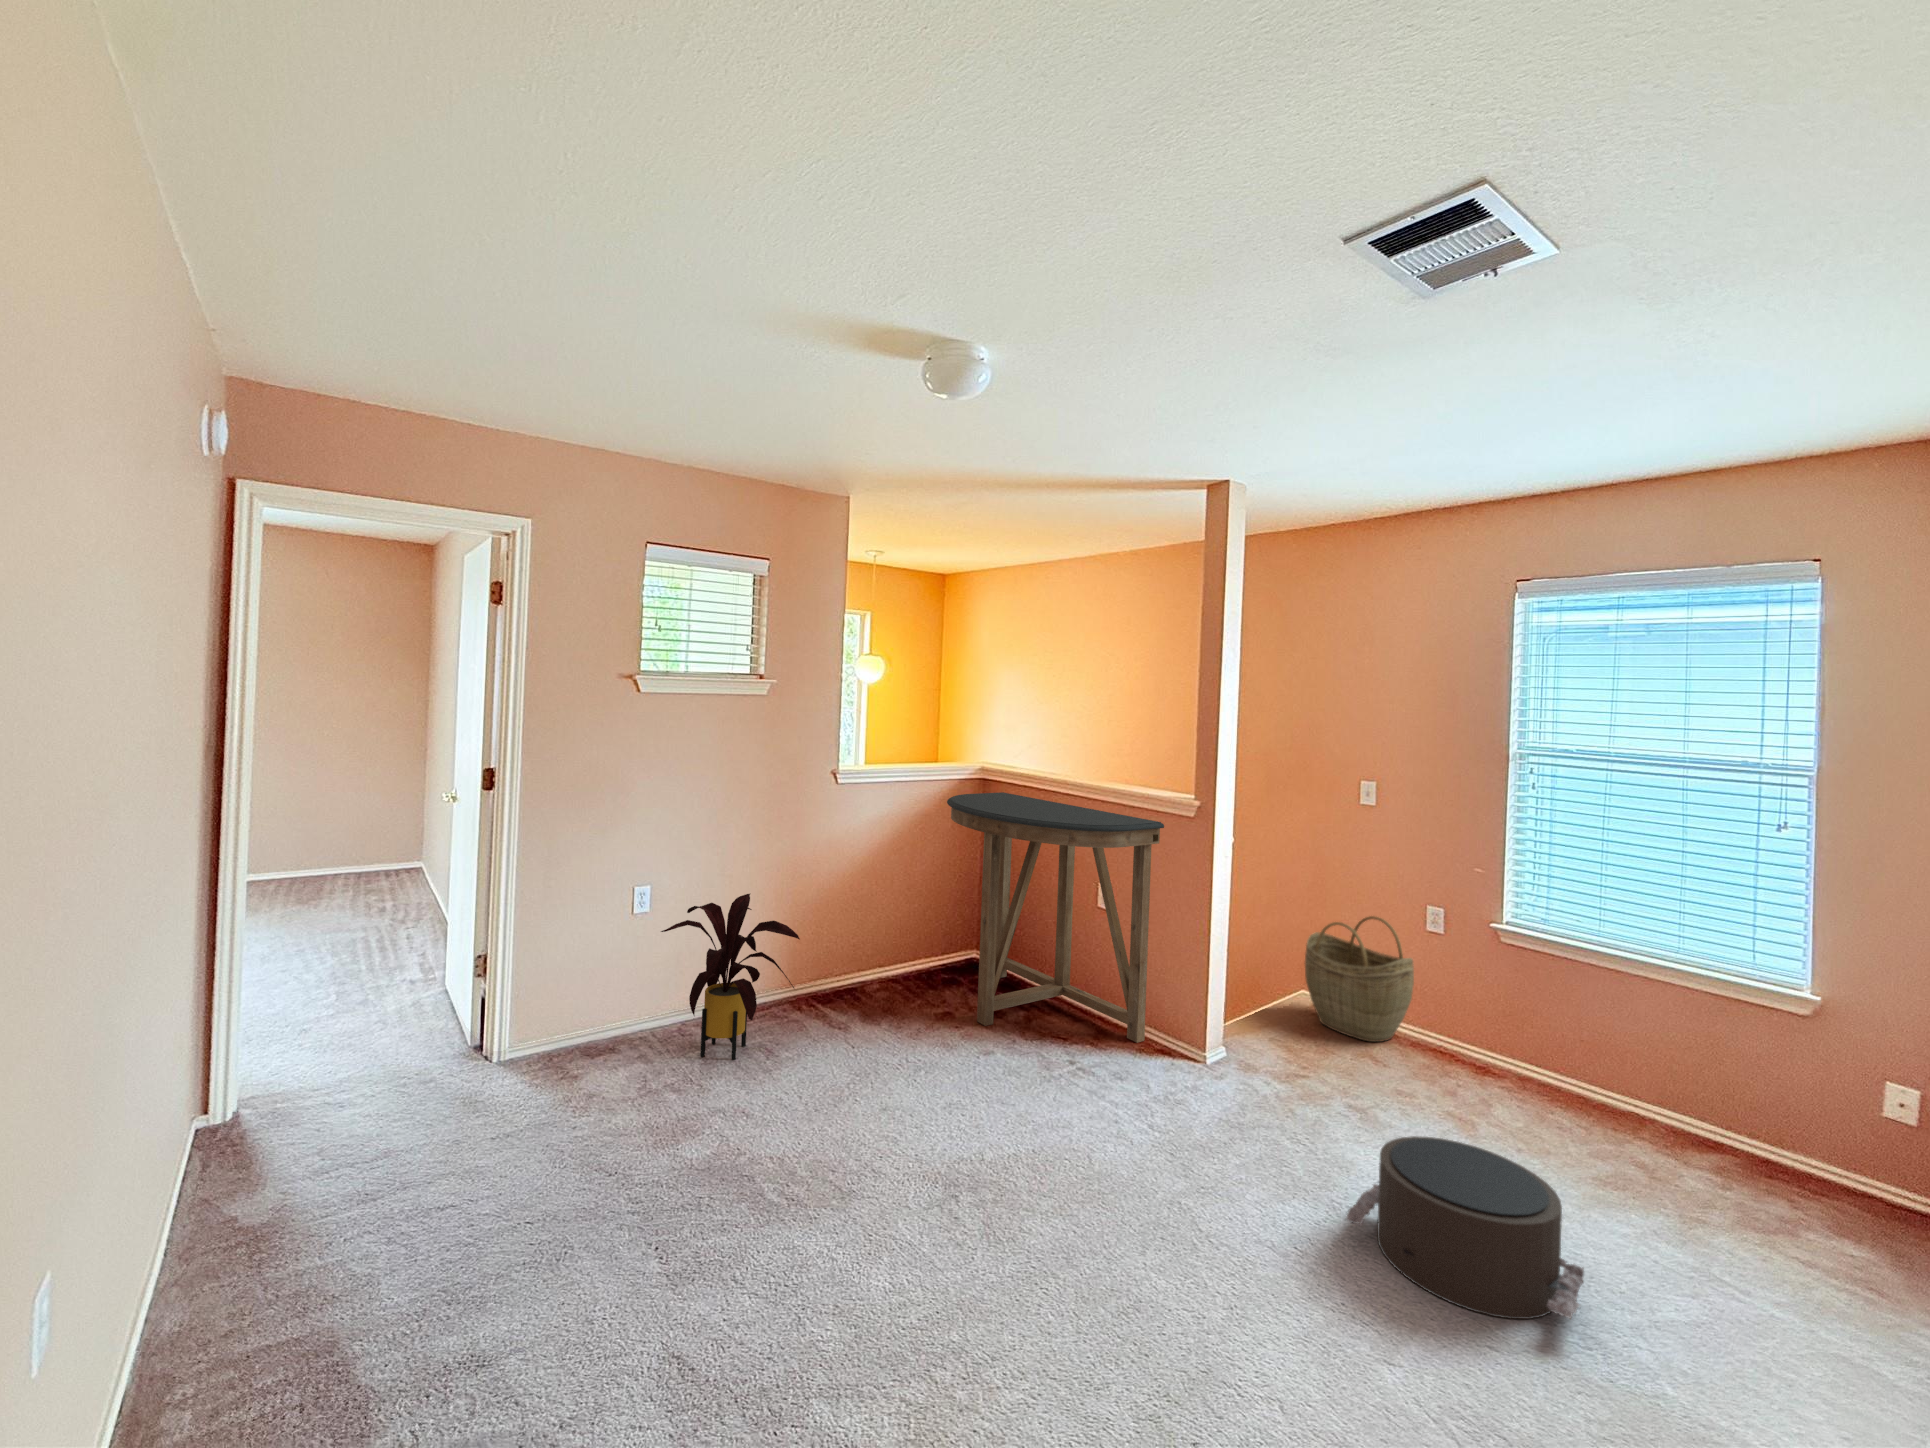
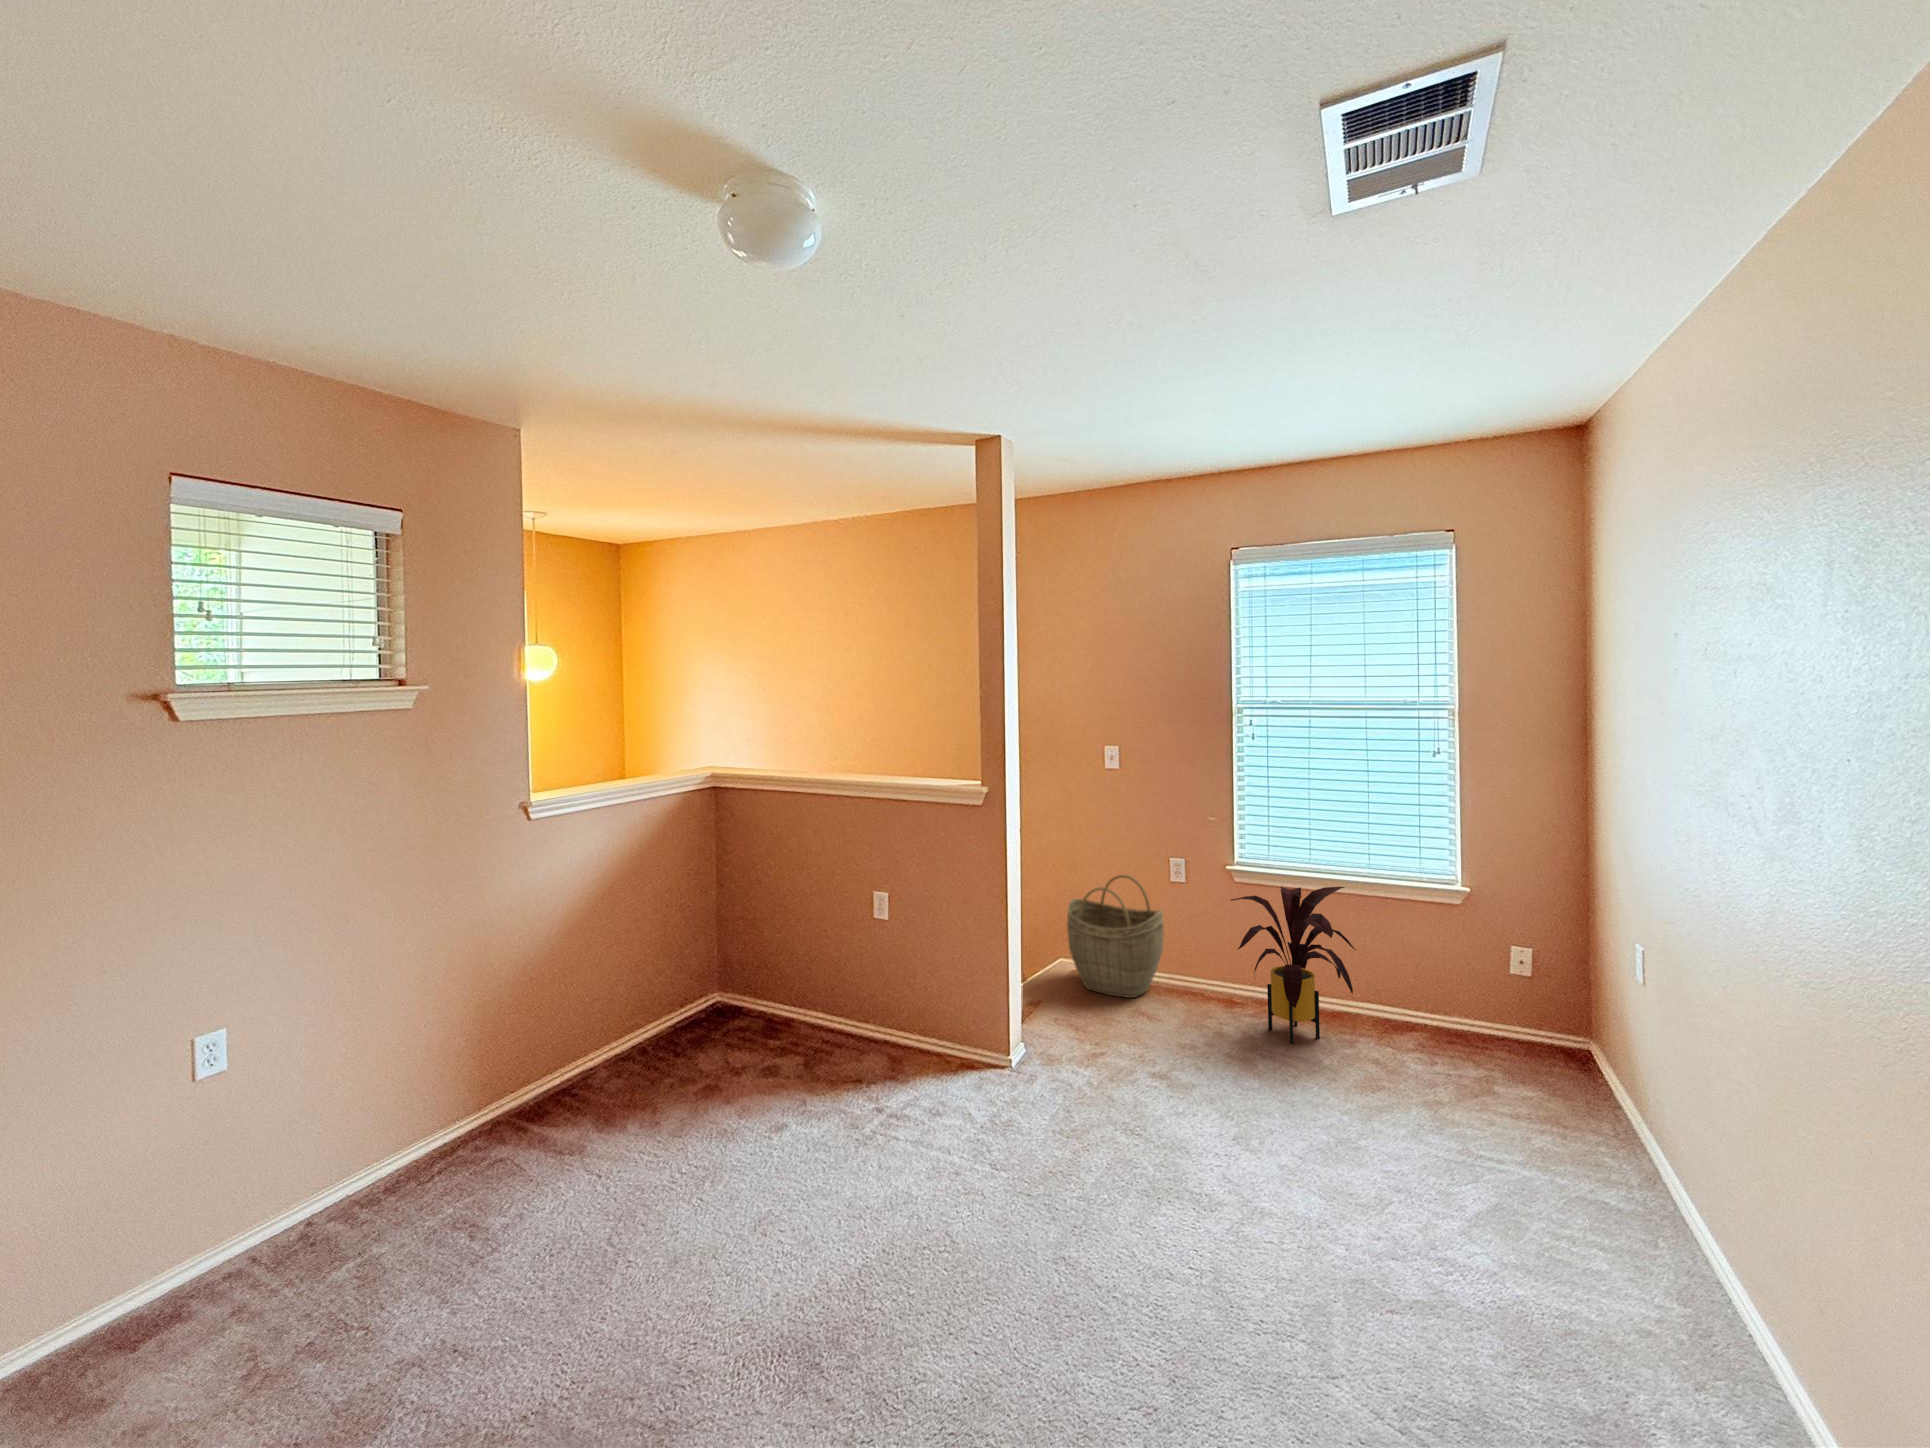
console table: present [947,792,1164,1043] -> none [682,800,950,1089]
house plant: present [661,894,800,1060] -> present [1231,886,1356,1043]
pouf: present [1346,1136,1584,1319] -> none [1240,1102,1468,1287]

